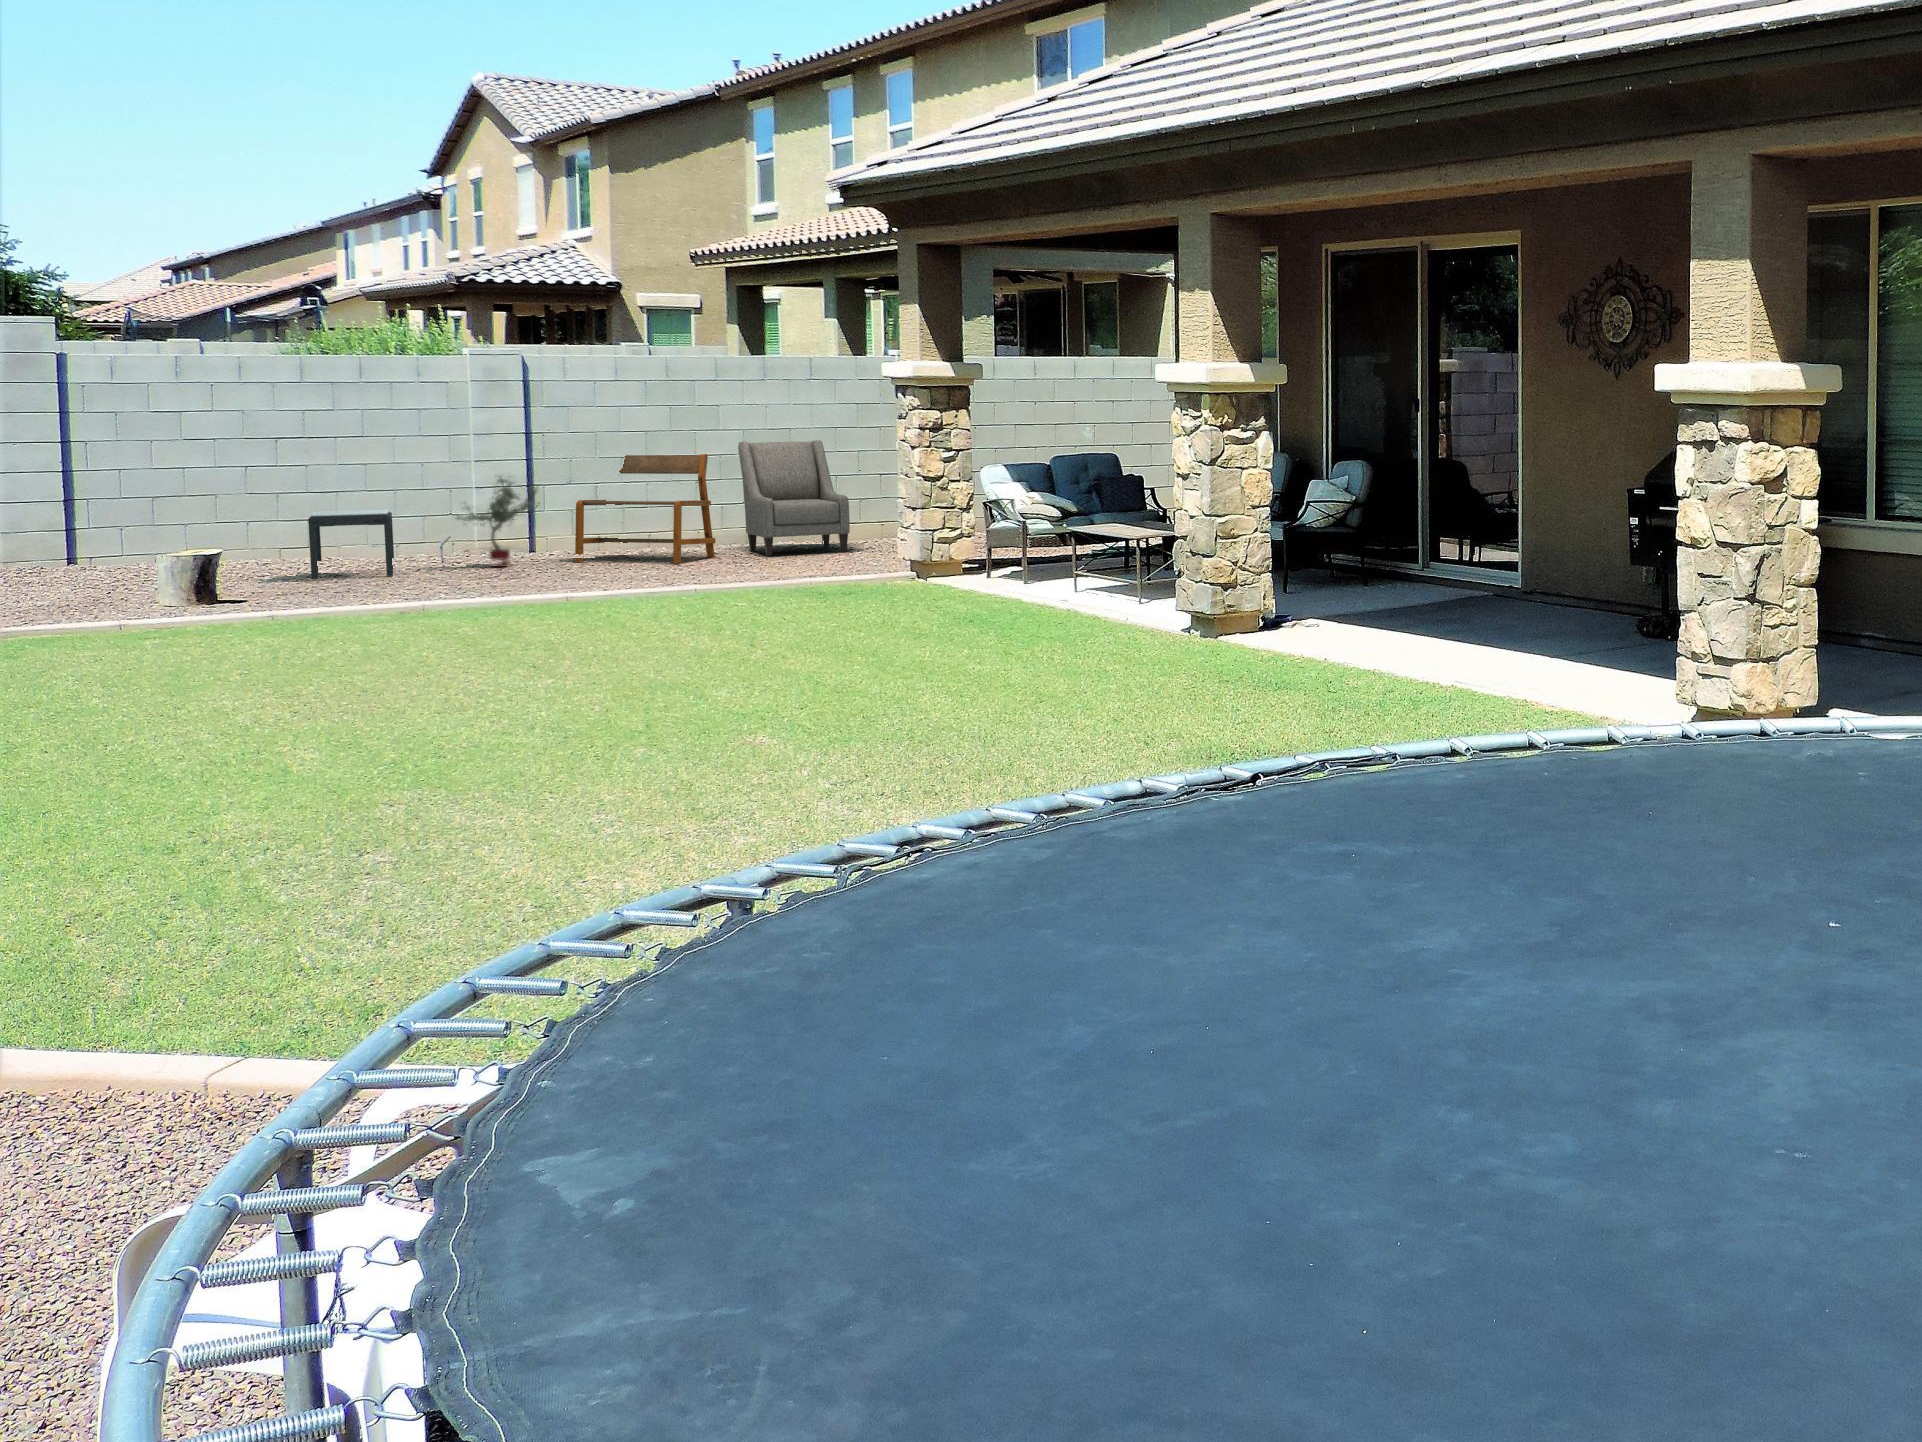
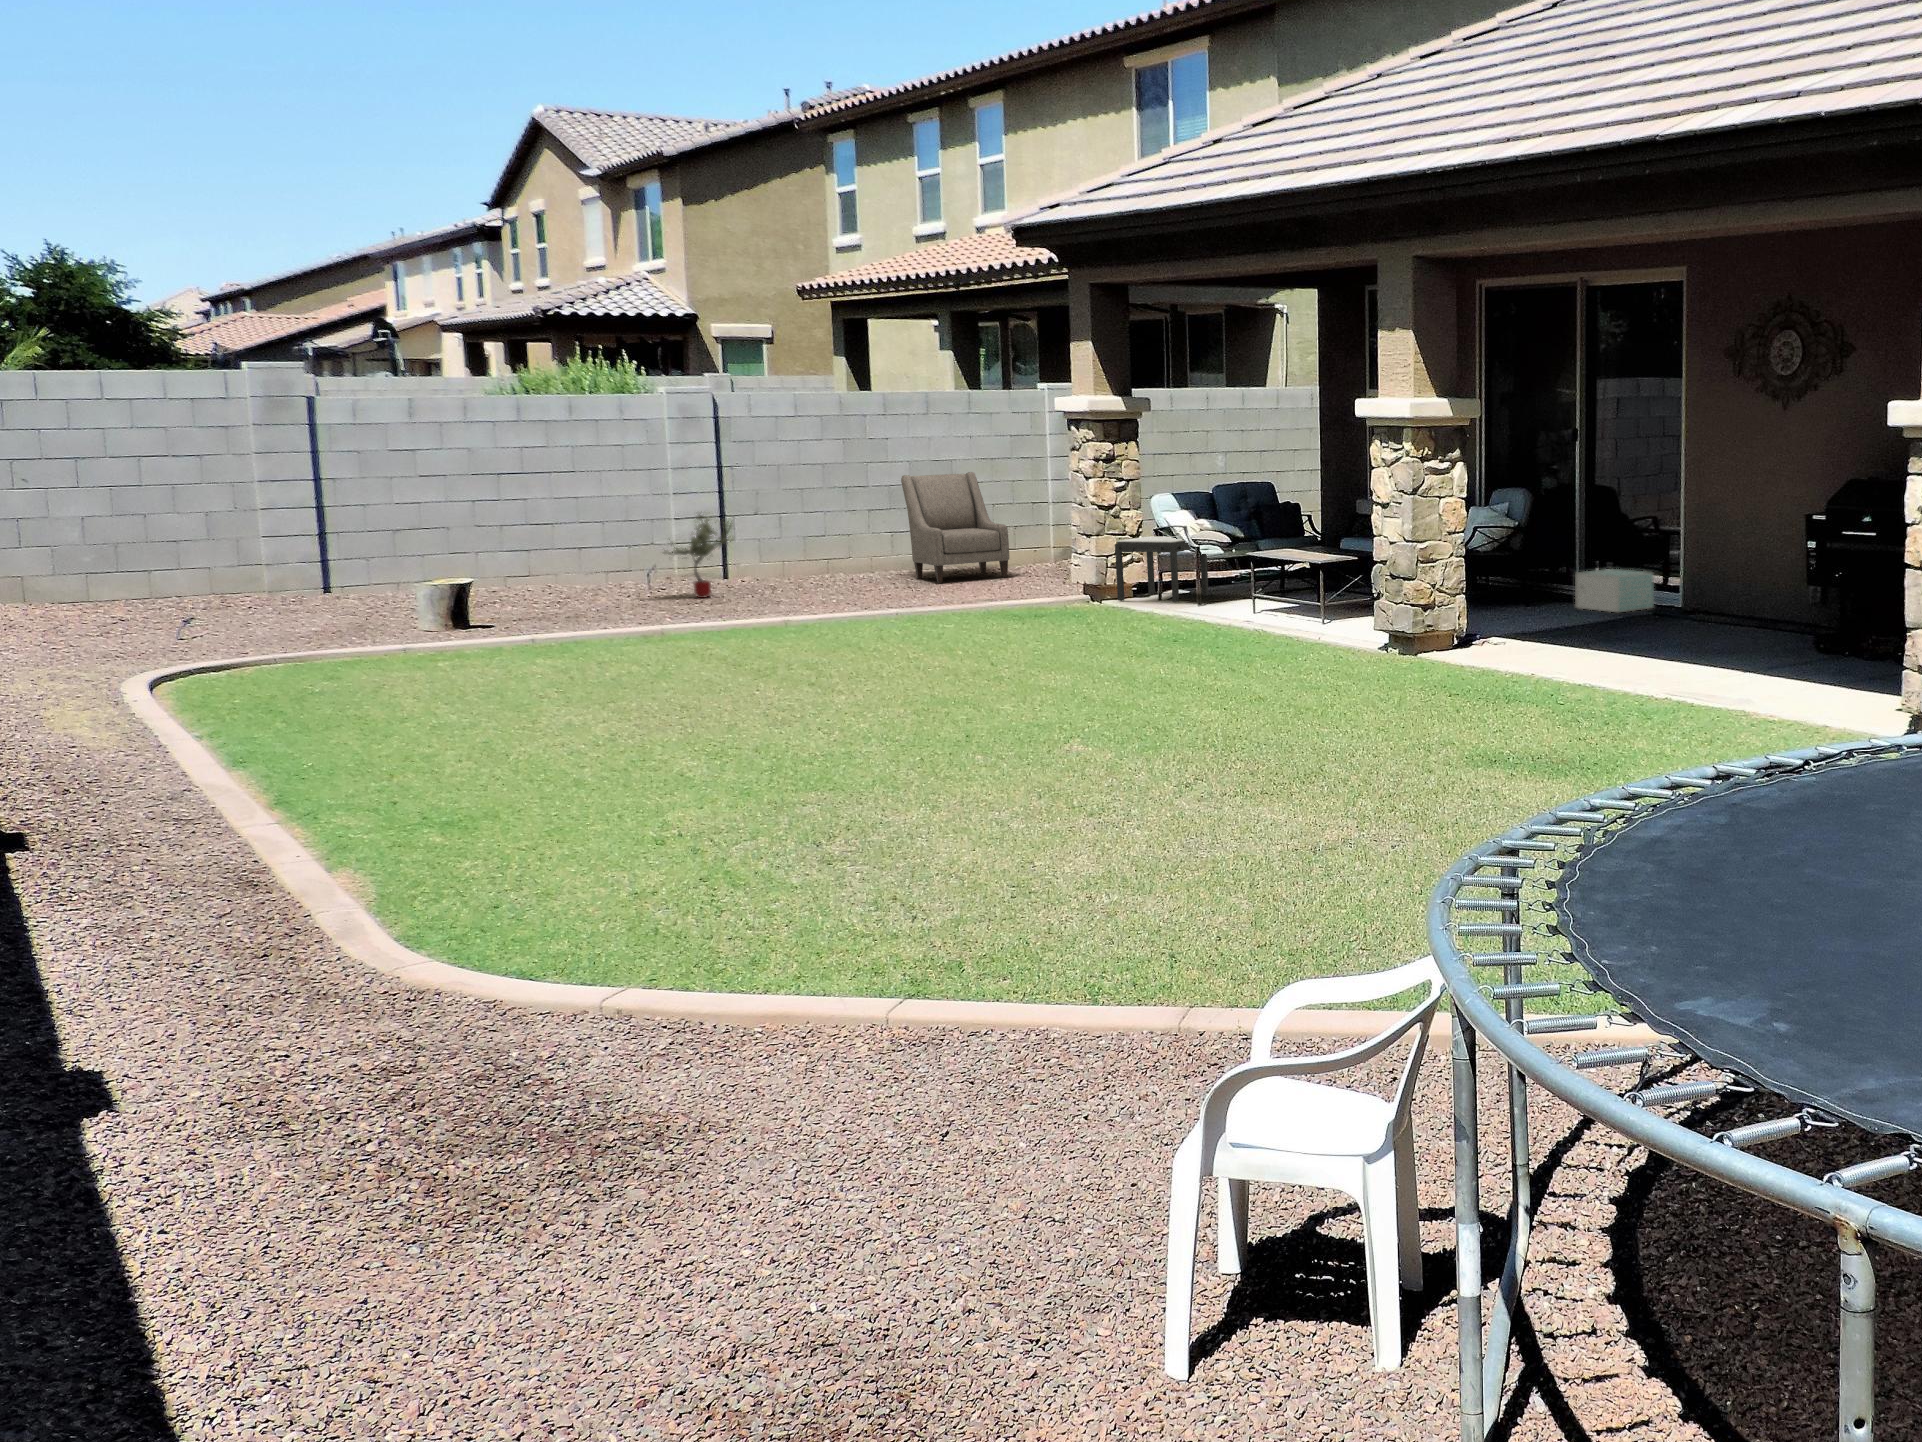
bench: present [575,454,715,563] -> none [765,488,890,591]
side table: present [308,509,394,579] -> present [1115,536,1209,602]
storage box: none [1420,551,1503,597] -> present [1575,569,1654,612]

